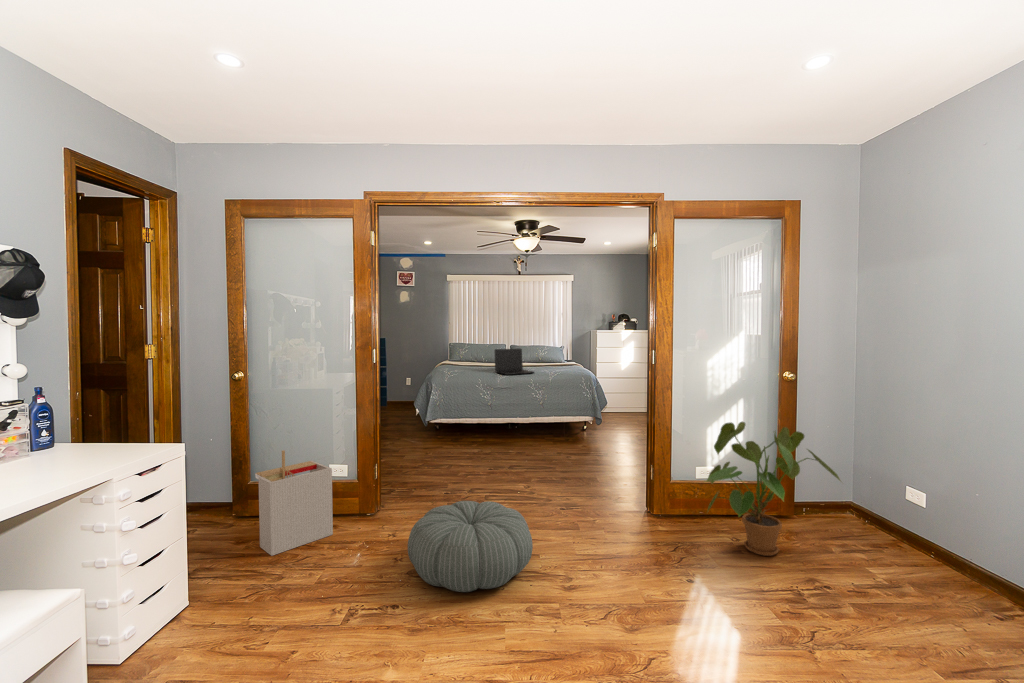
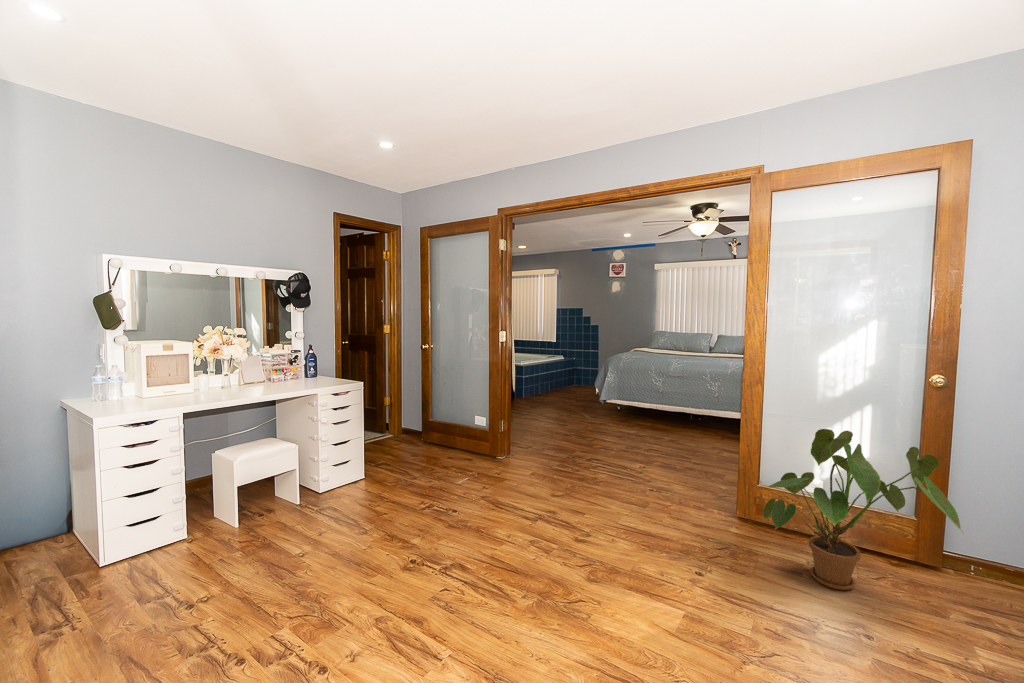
laptop: present [494,348,534,375] -> none [669,335,709,361]
storage bin: present [255,450,333,556] -> none [423,397,467,465]
pouf: present [408,501,533,592] -> none [478,455,576,522]

